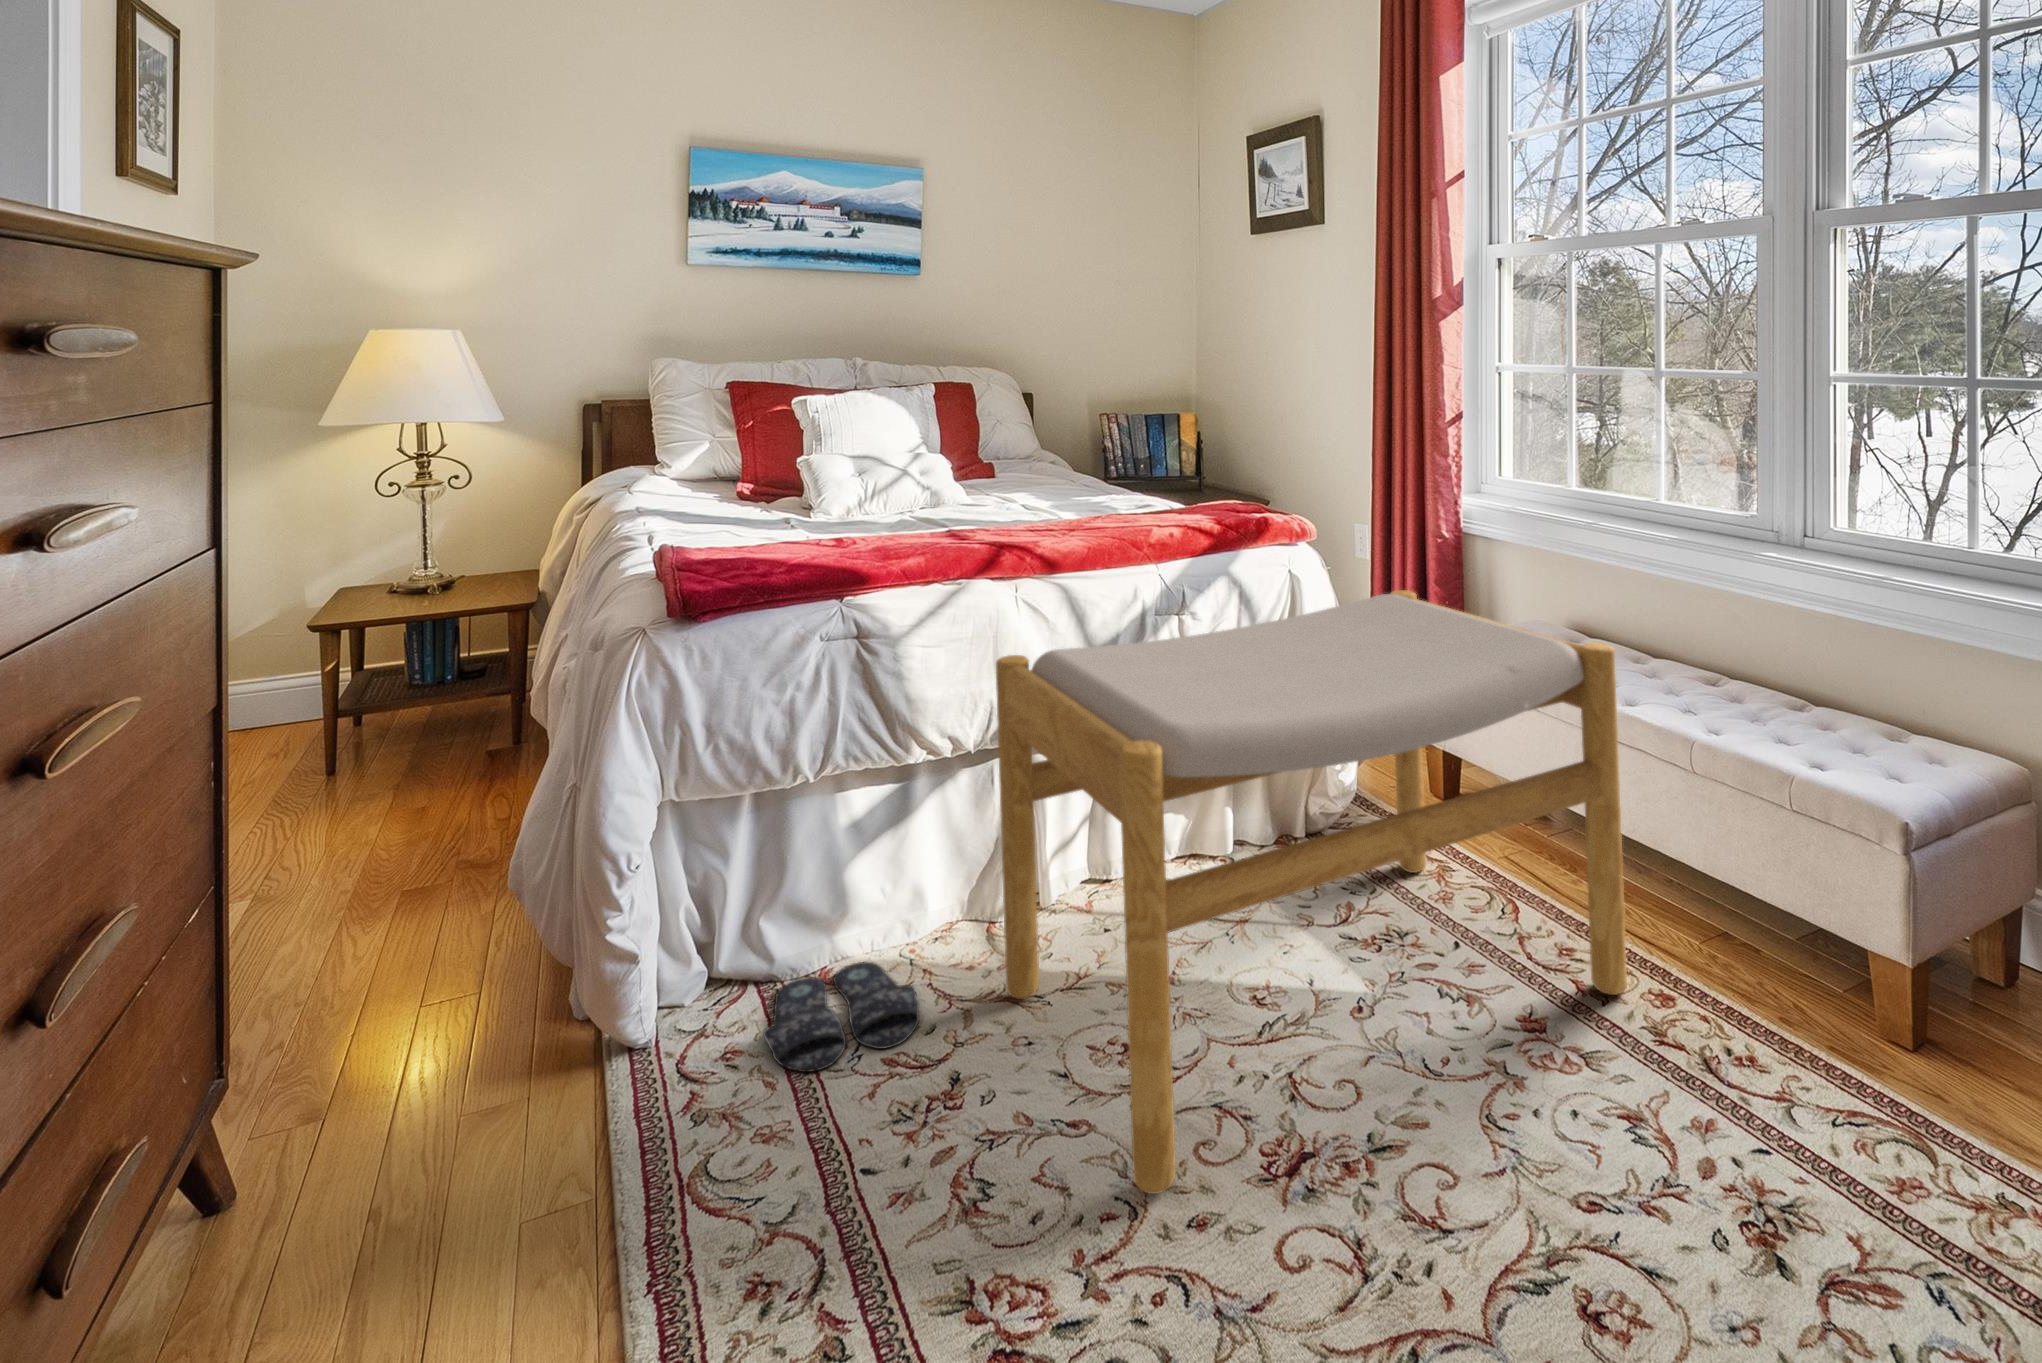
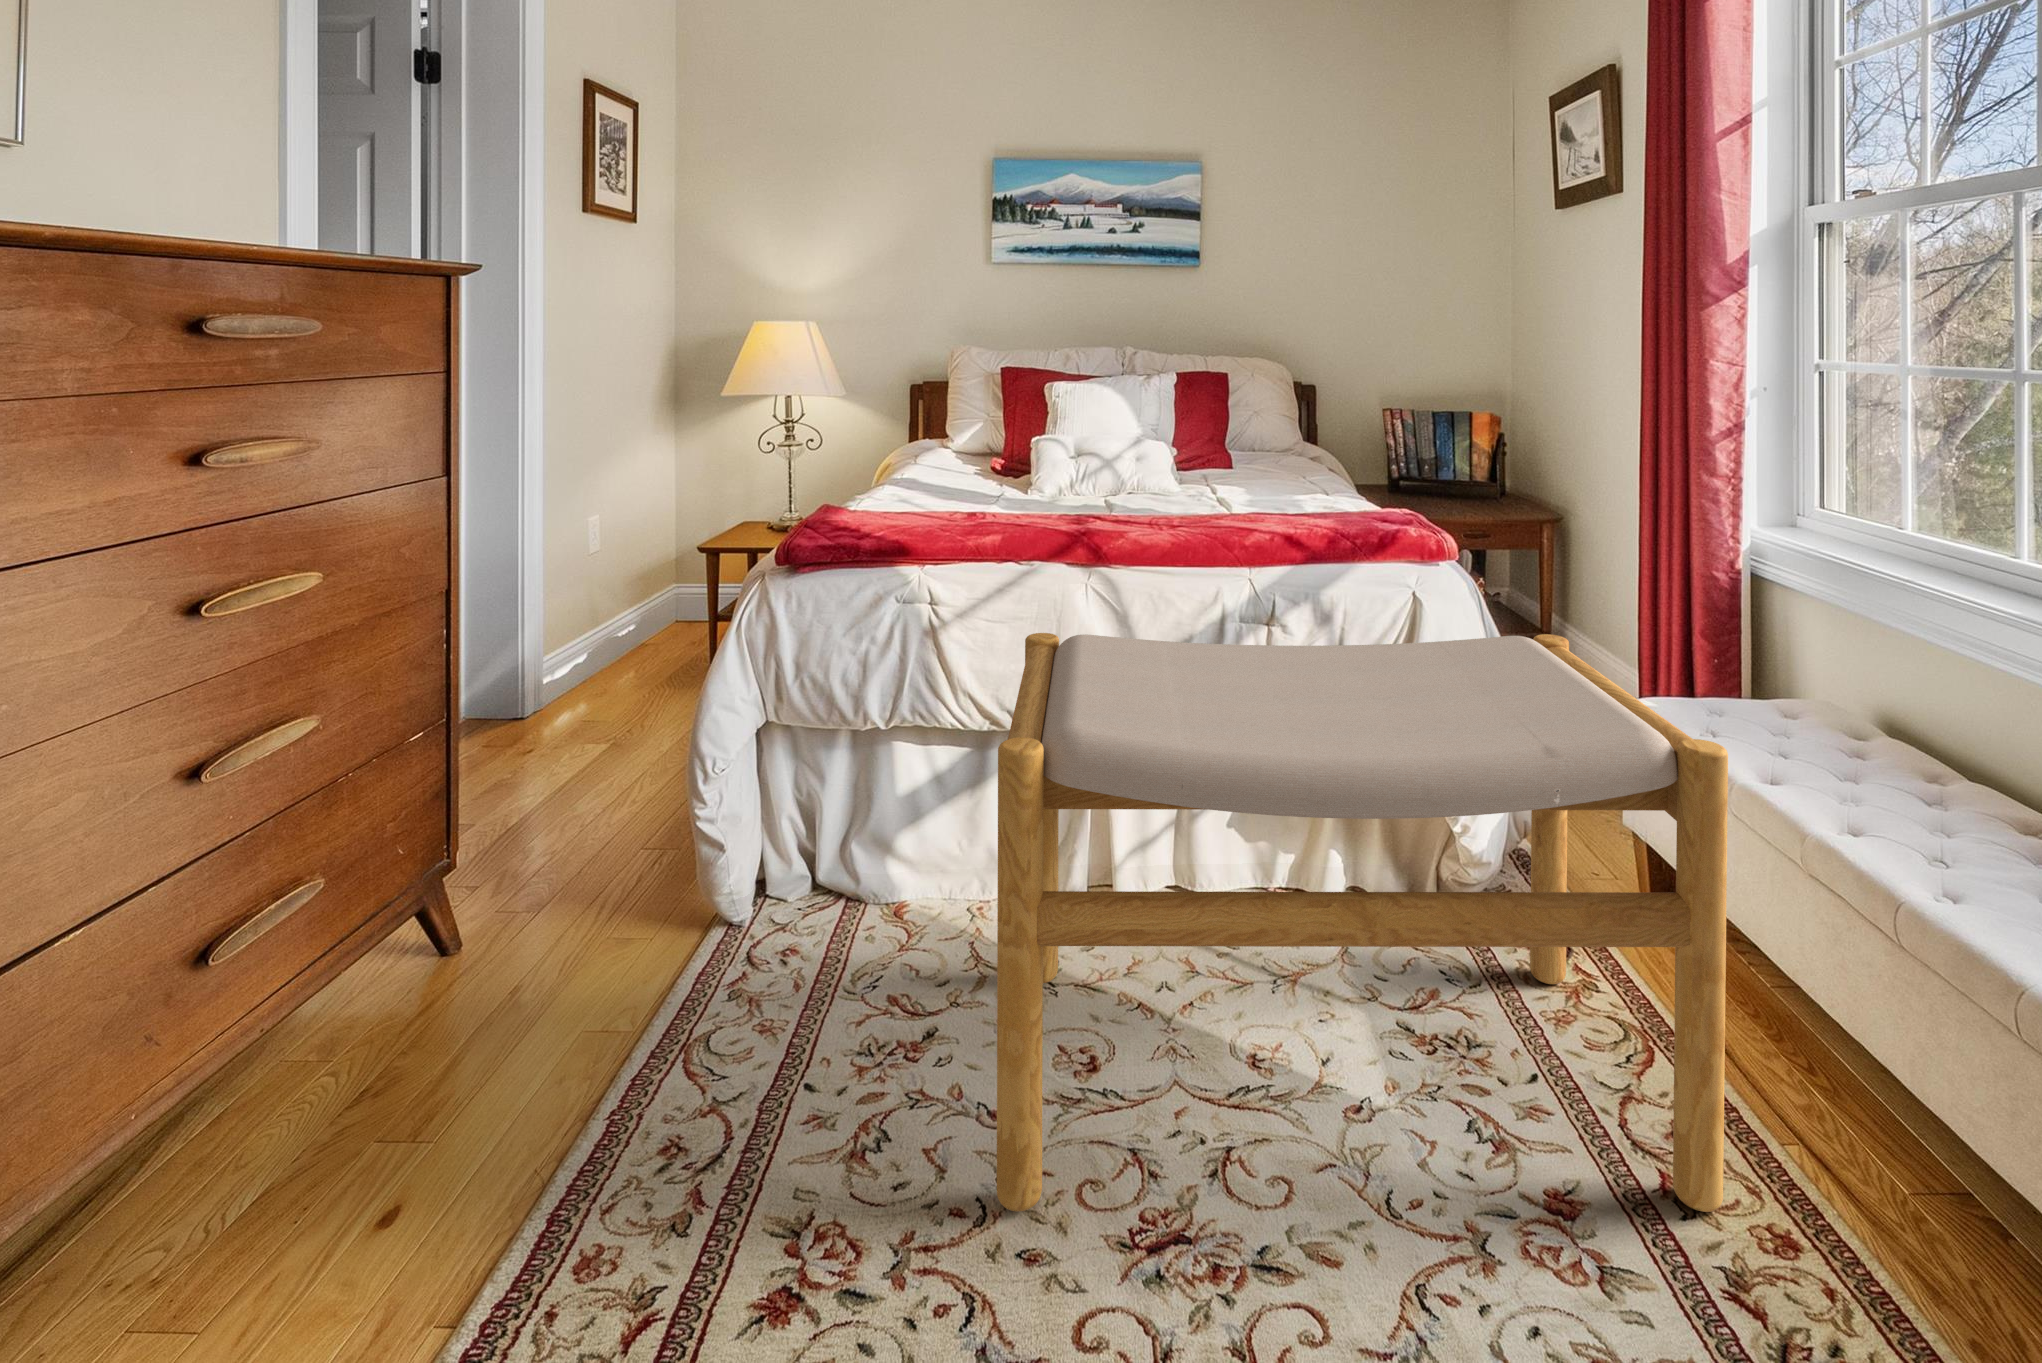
slippers: present [763,962,919,1072] -> none [807,904,954,989]

